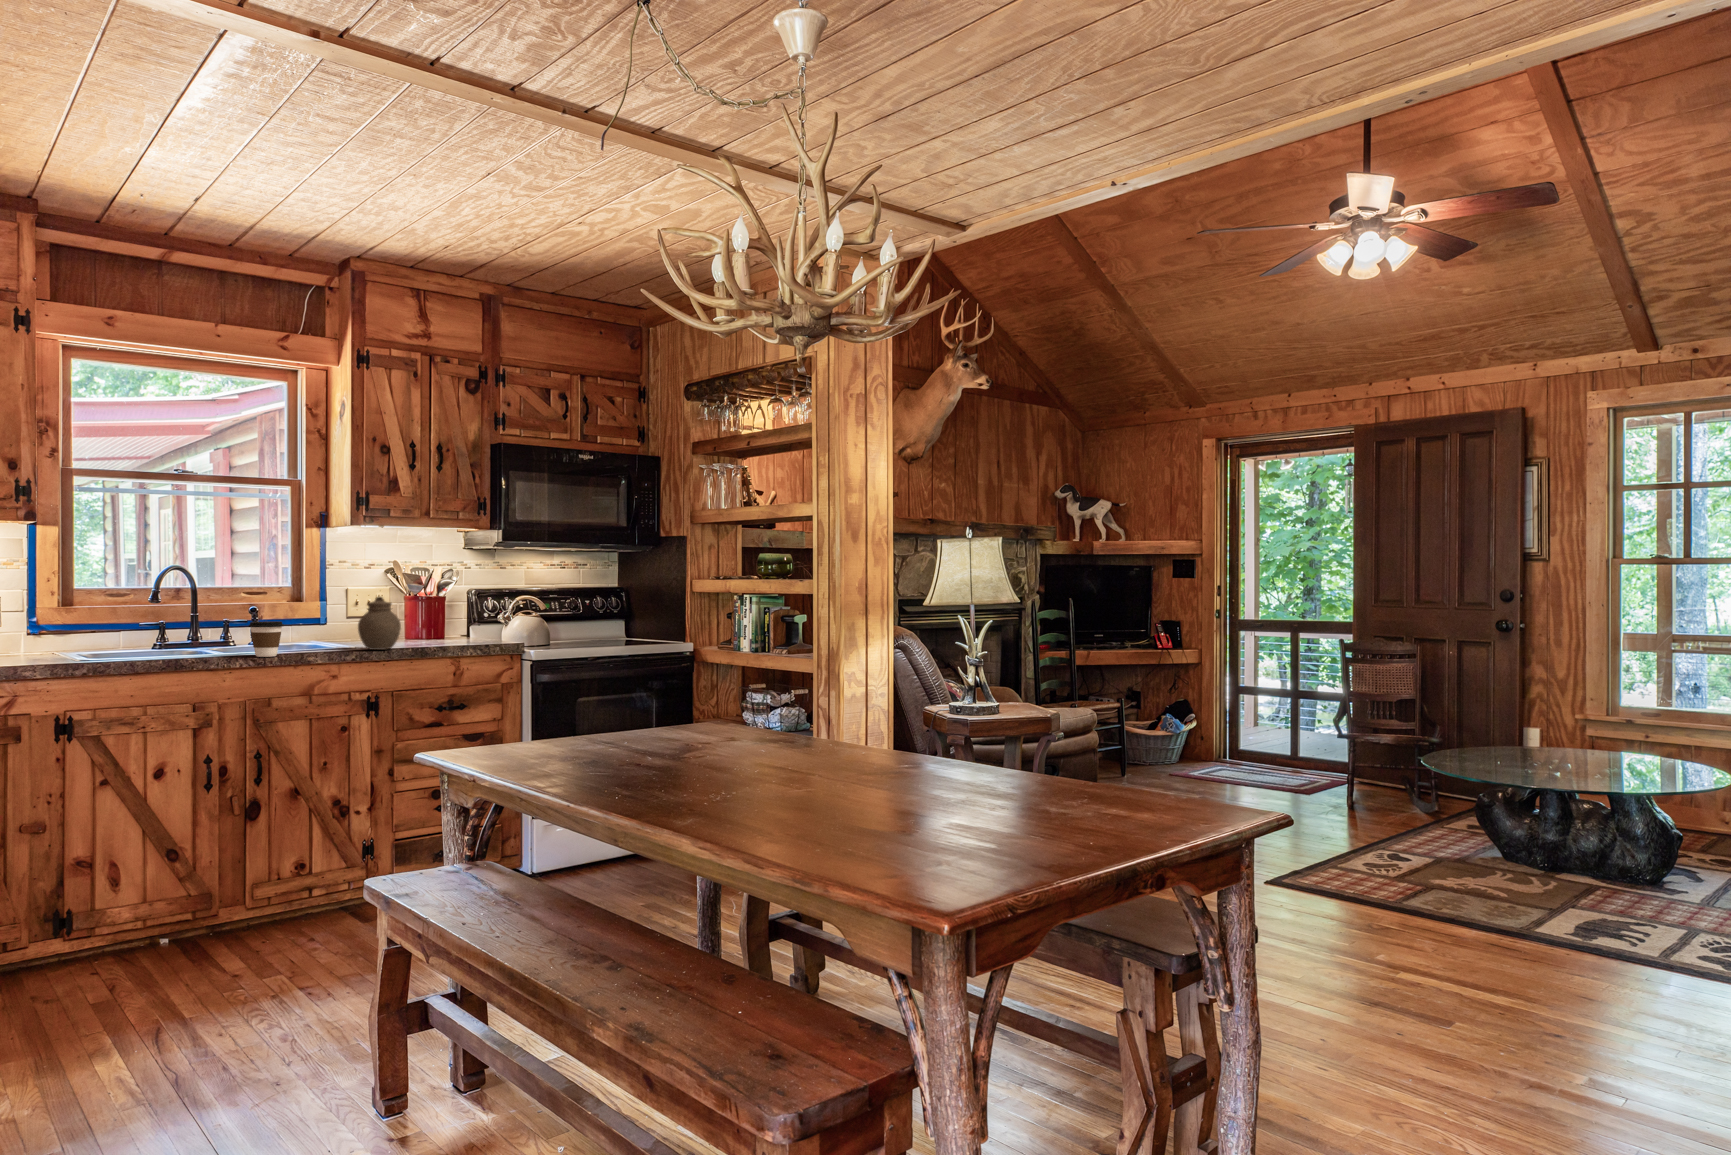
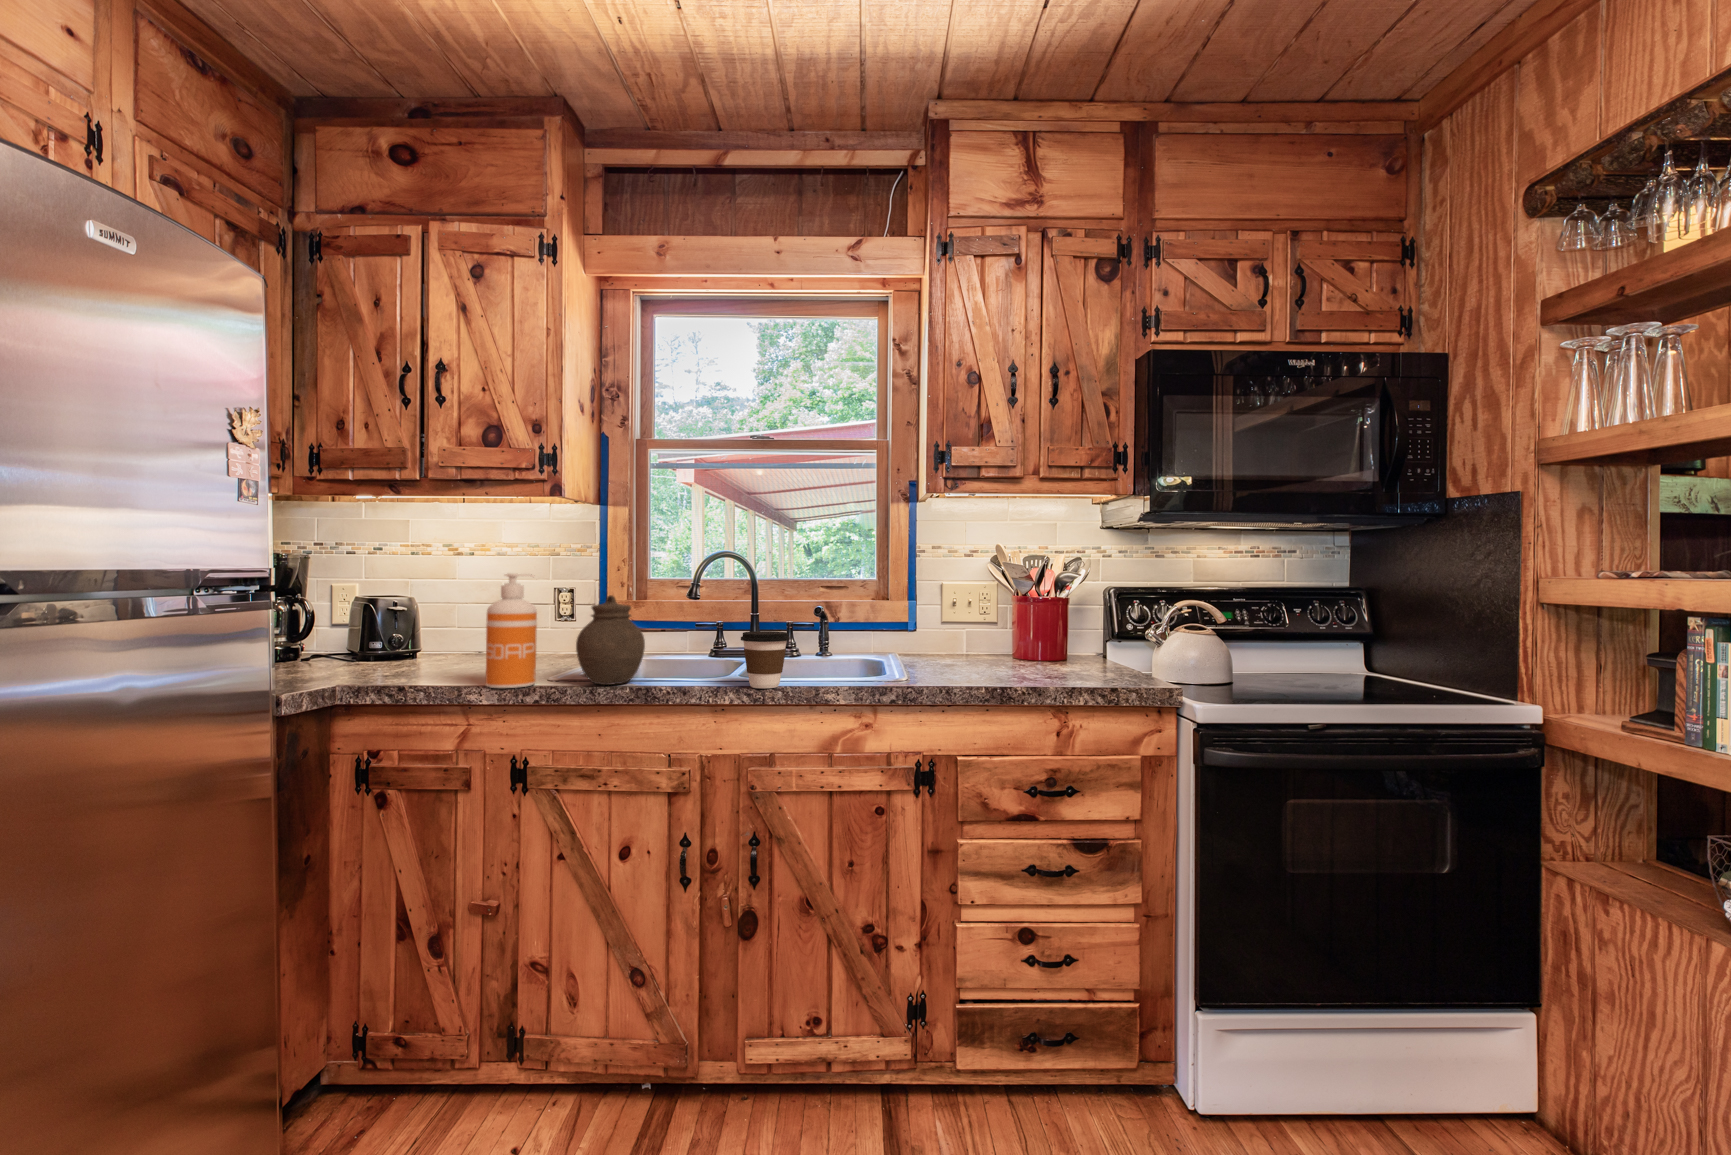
soap dispenser: none [45,587,85,667] -> present [486,573,537,688]
jar: present [358,596,401,650] -> present [576,595,645,685]

